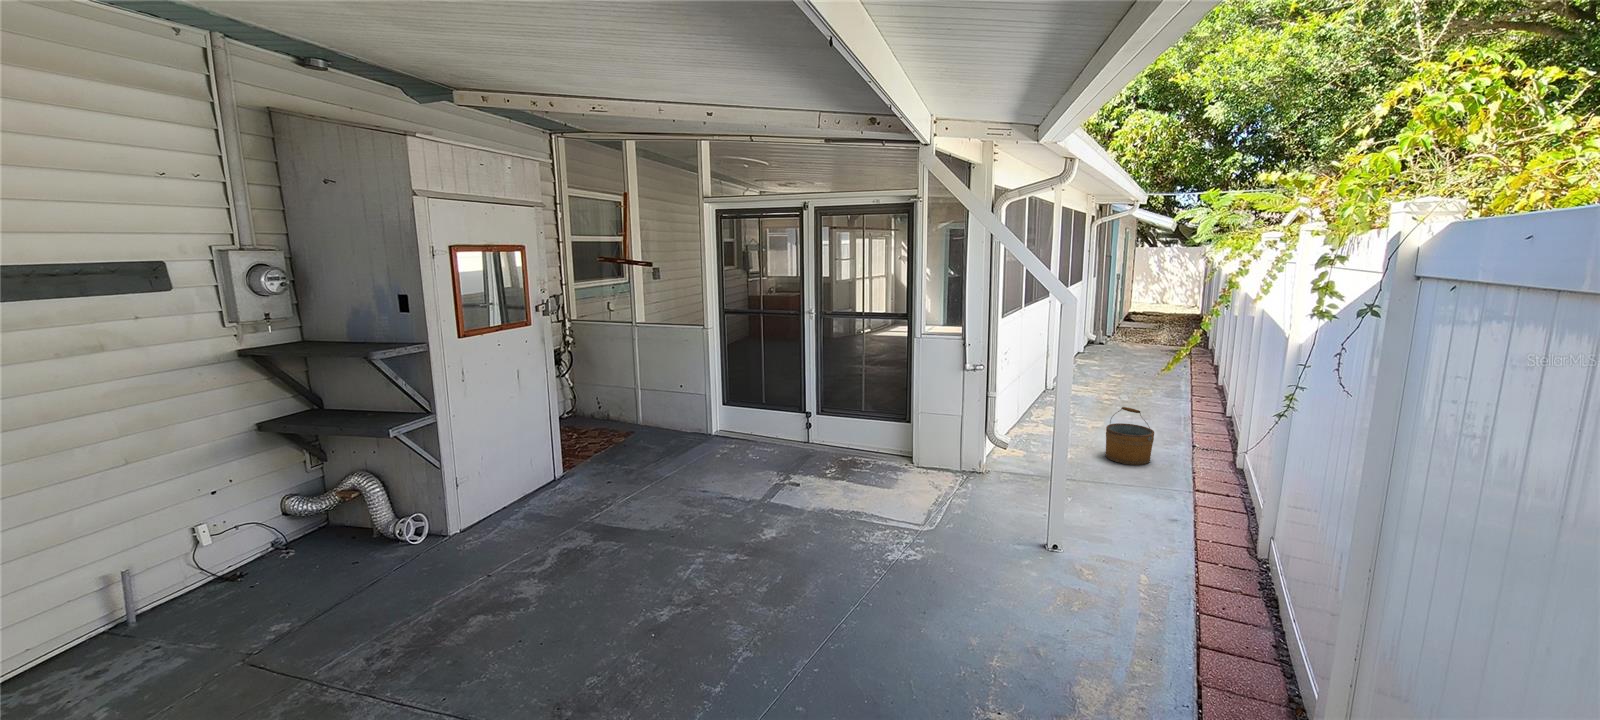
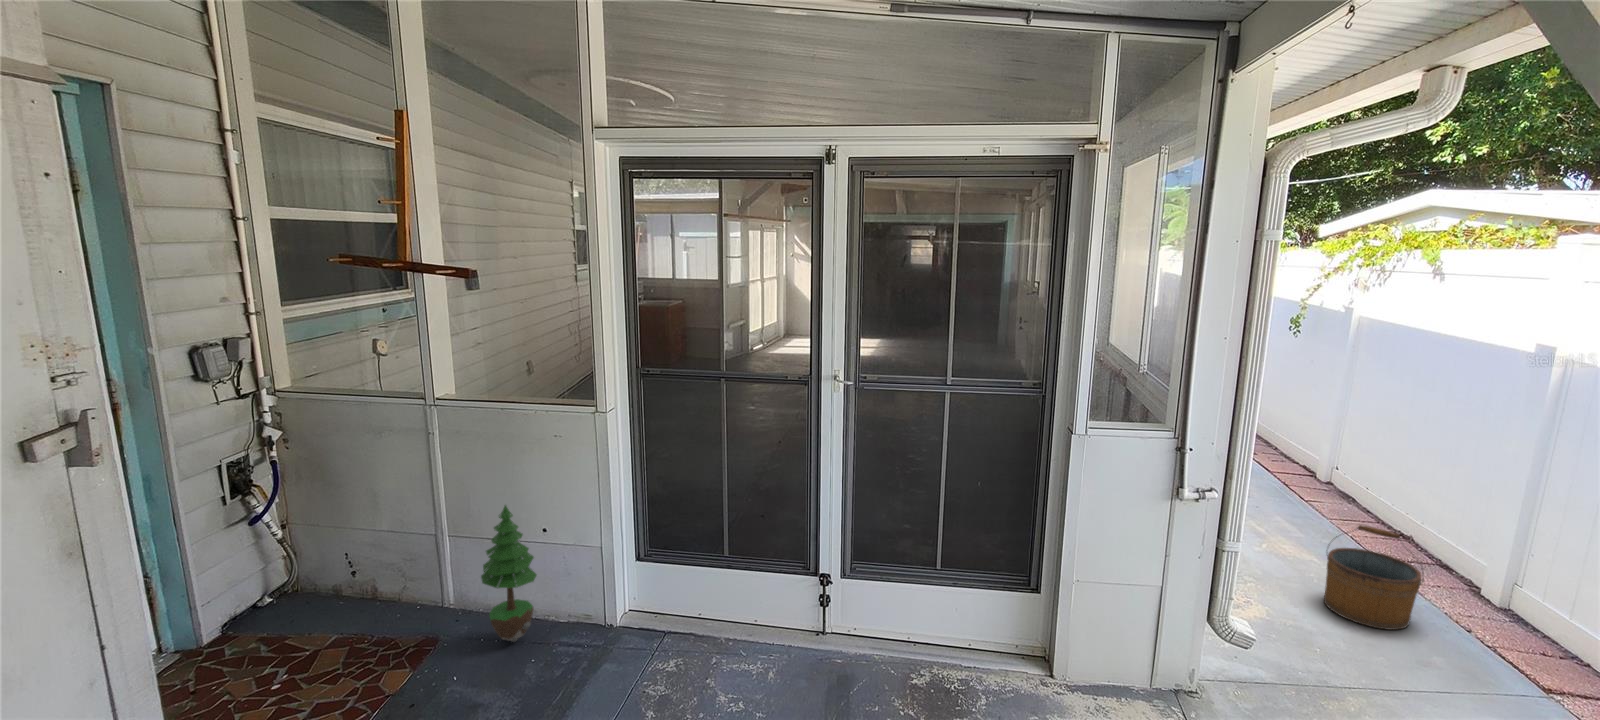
potted tree: none [653,371,678,439] -> present [481,505,537,642]

